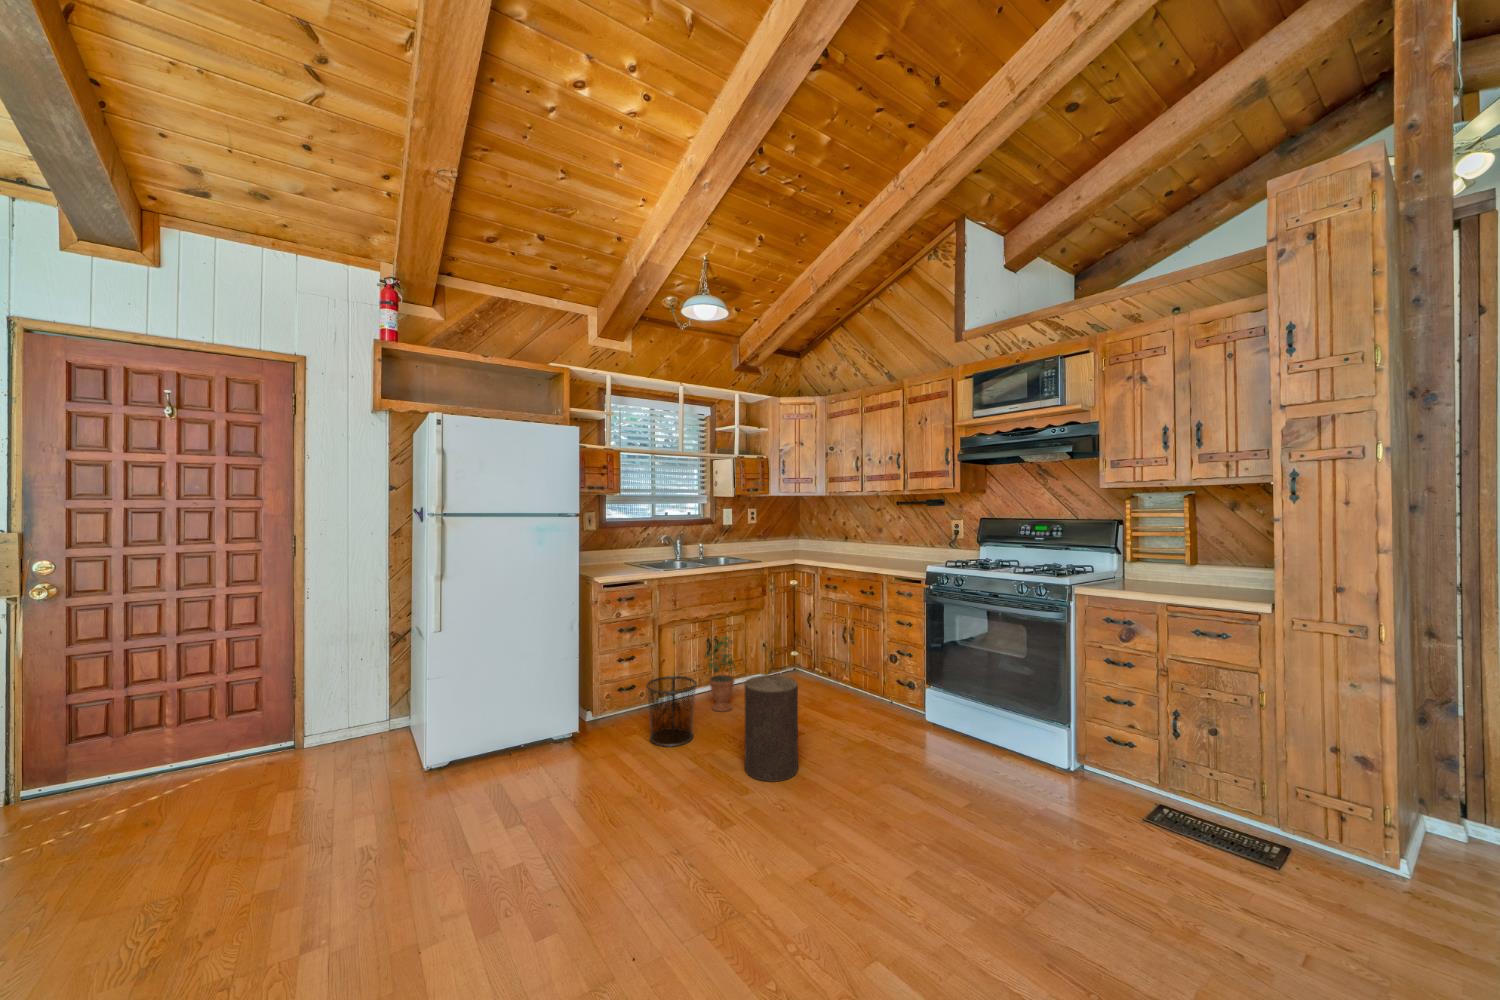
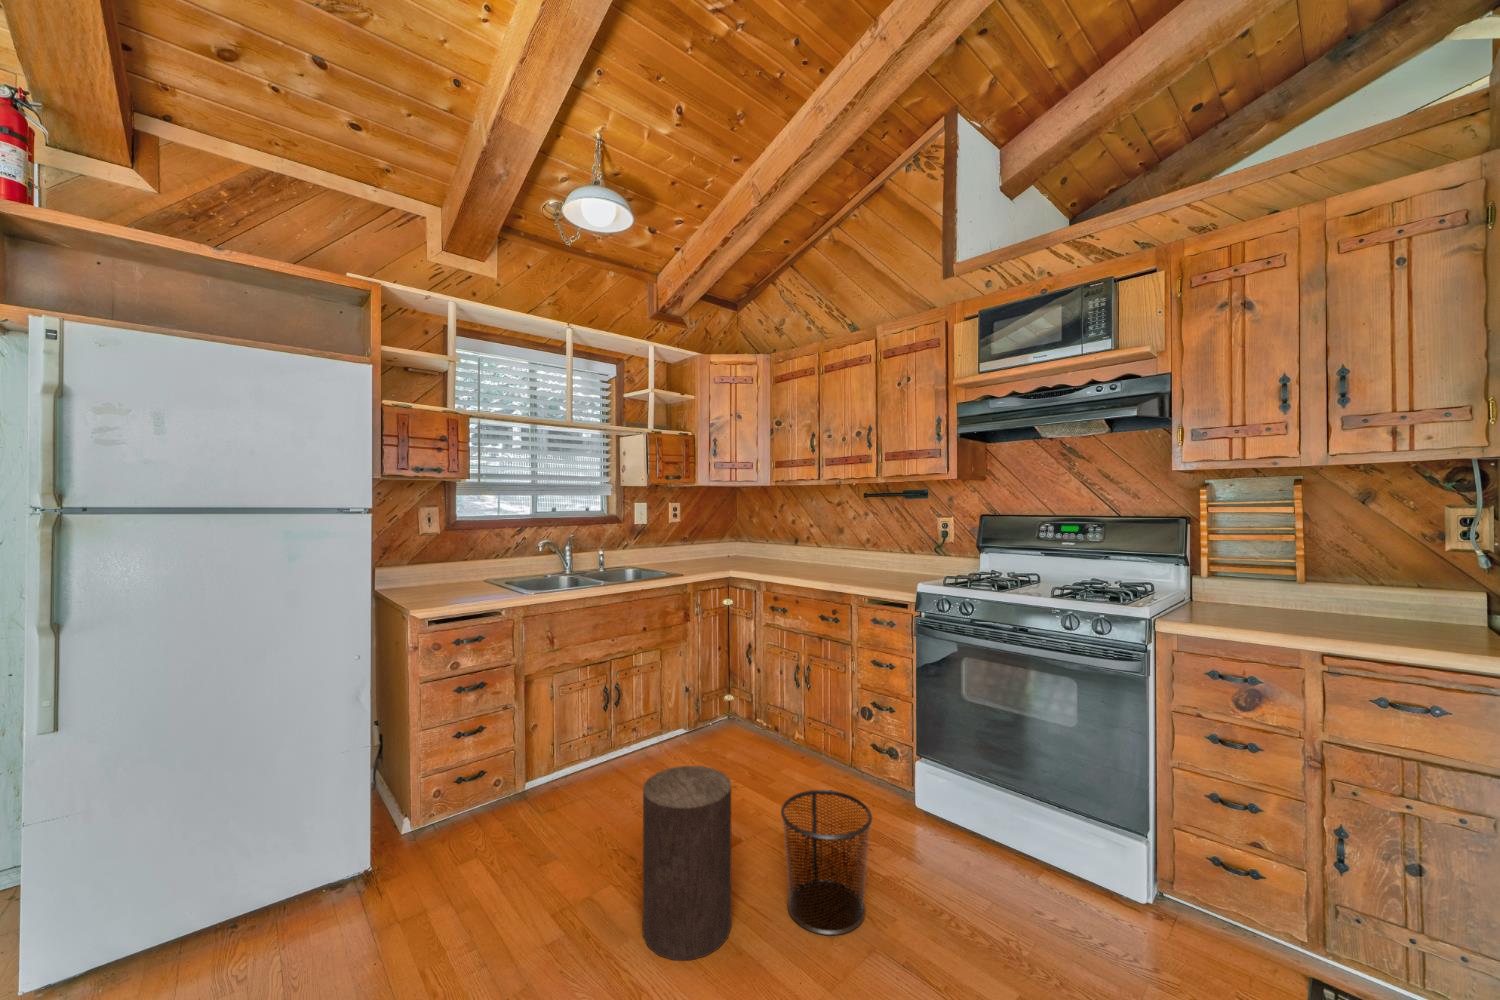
potted plant: present [705,636,735,711] -> none [594,682,642,801]
waste bin: present [646,676,697,747] -> present [781,790,872,935]

